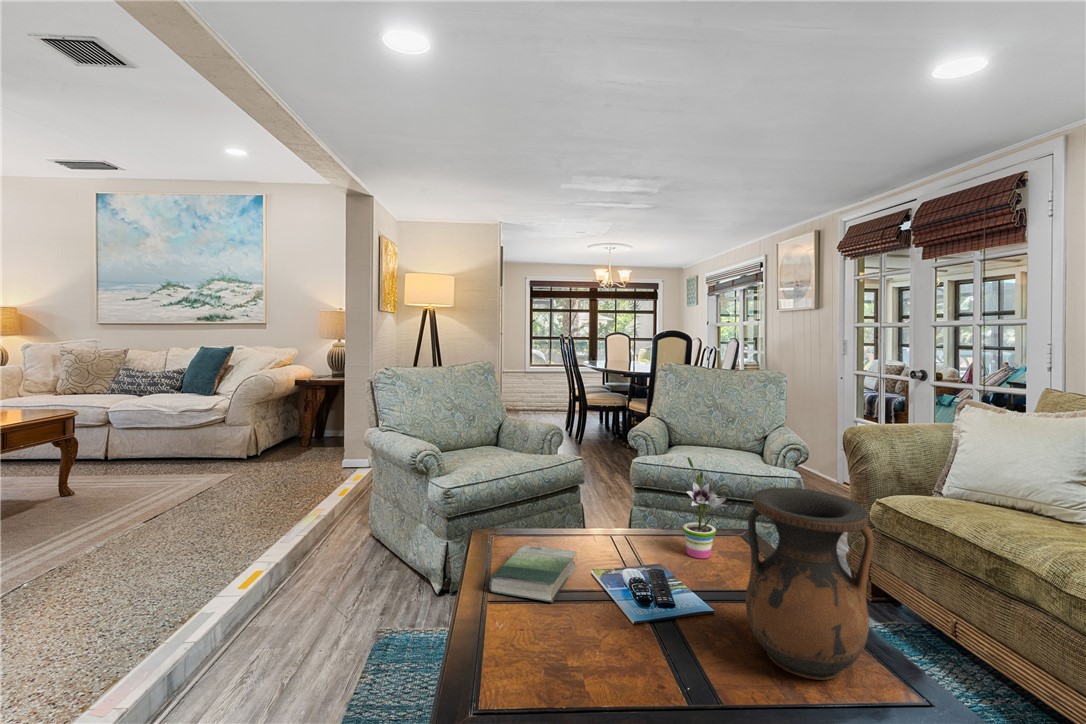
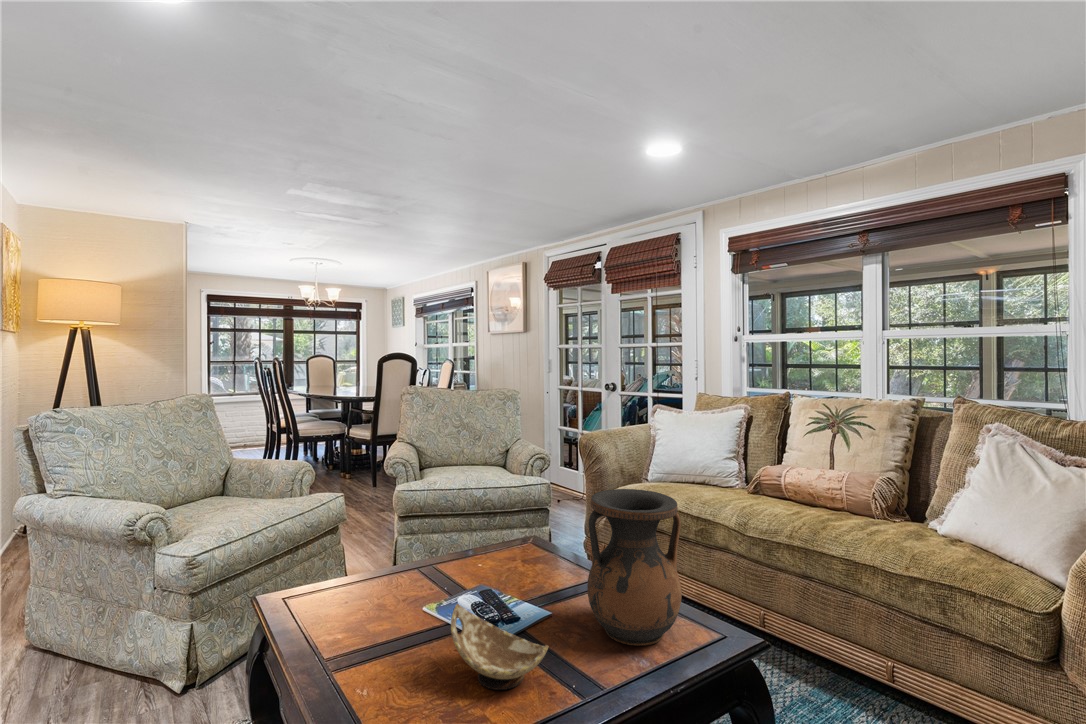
potted plant: present [683,457,727,558] -> none [494,476,531,571]
book: present [489,545,577,602] -> none [325,591,405,659]
decorative bowl: none [577,572,668,669] -> present [451,604,548,690]

